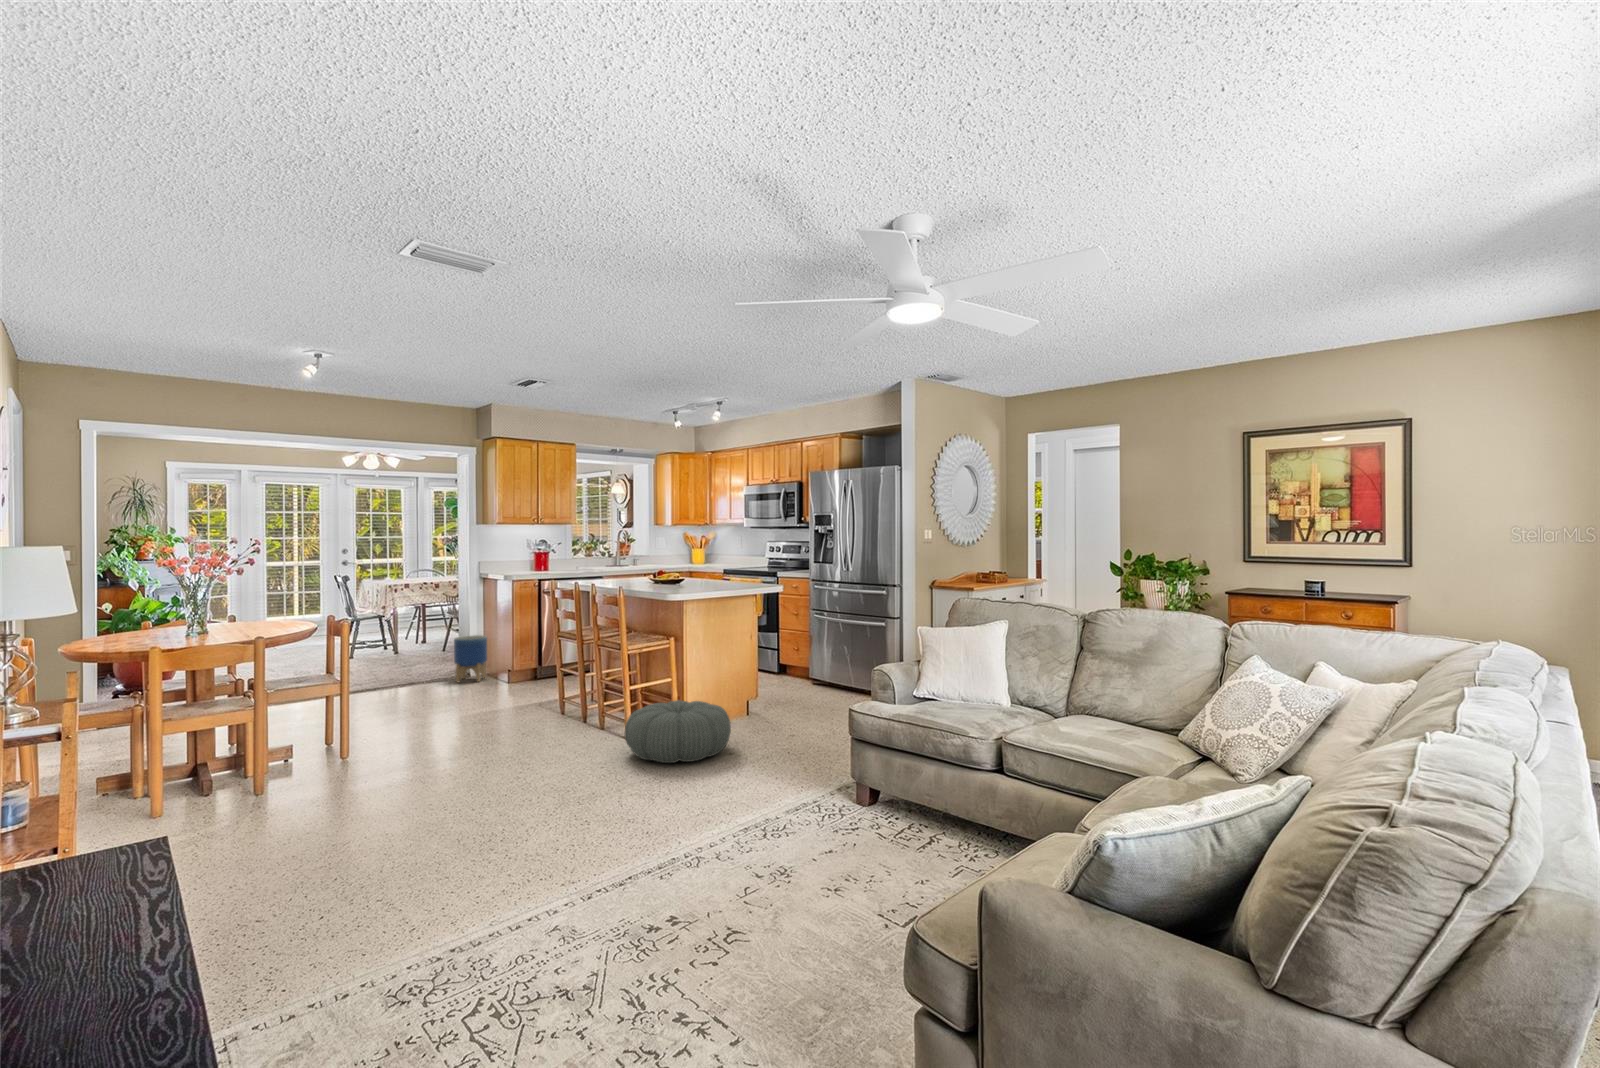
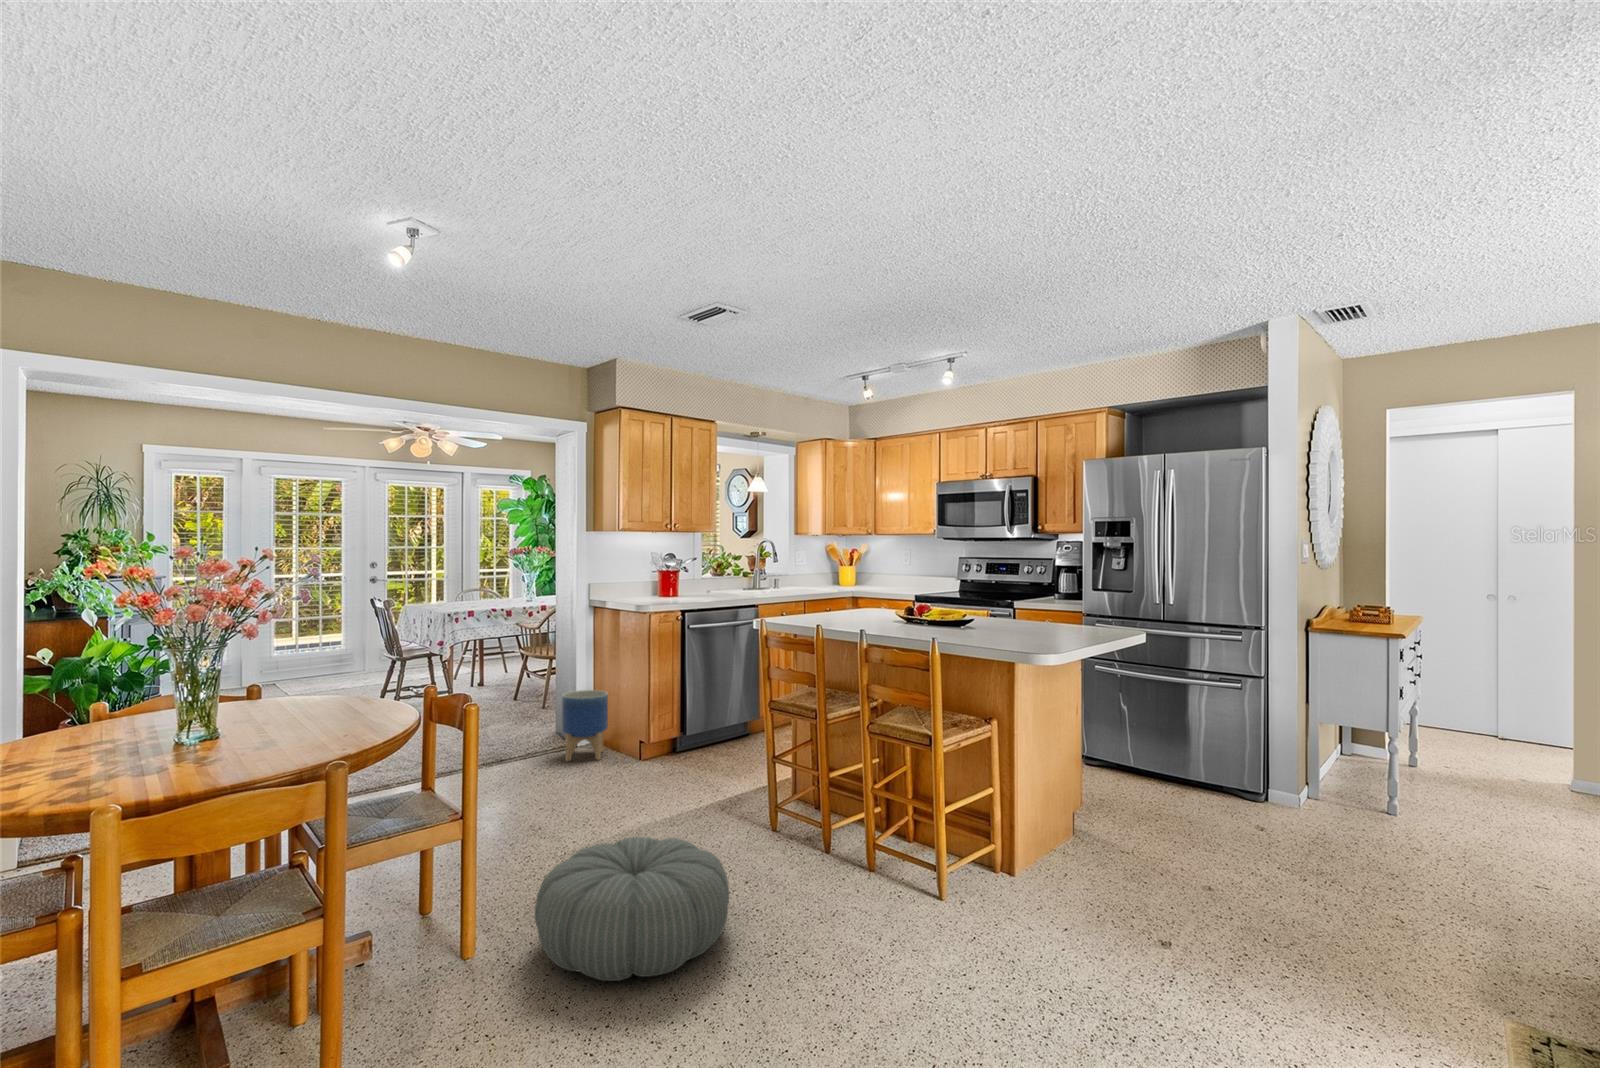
pouf: present [624,700,731,763] -> present [535,837,729,981]

